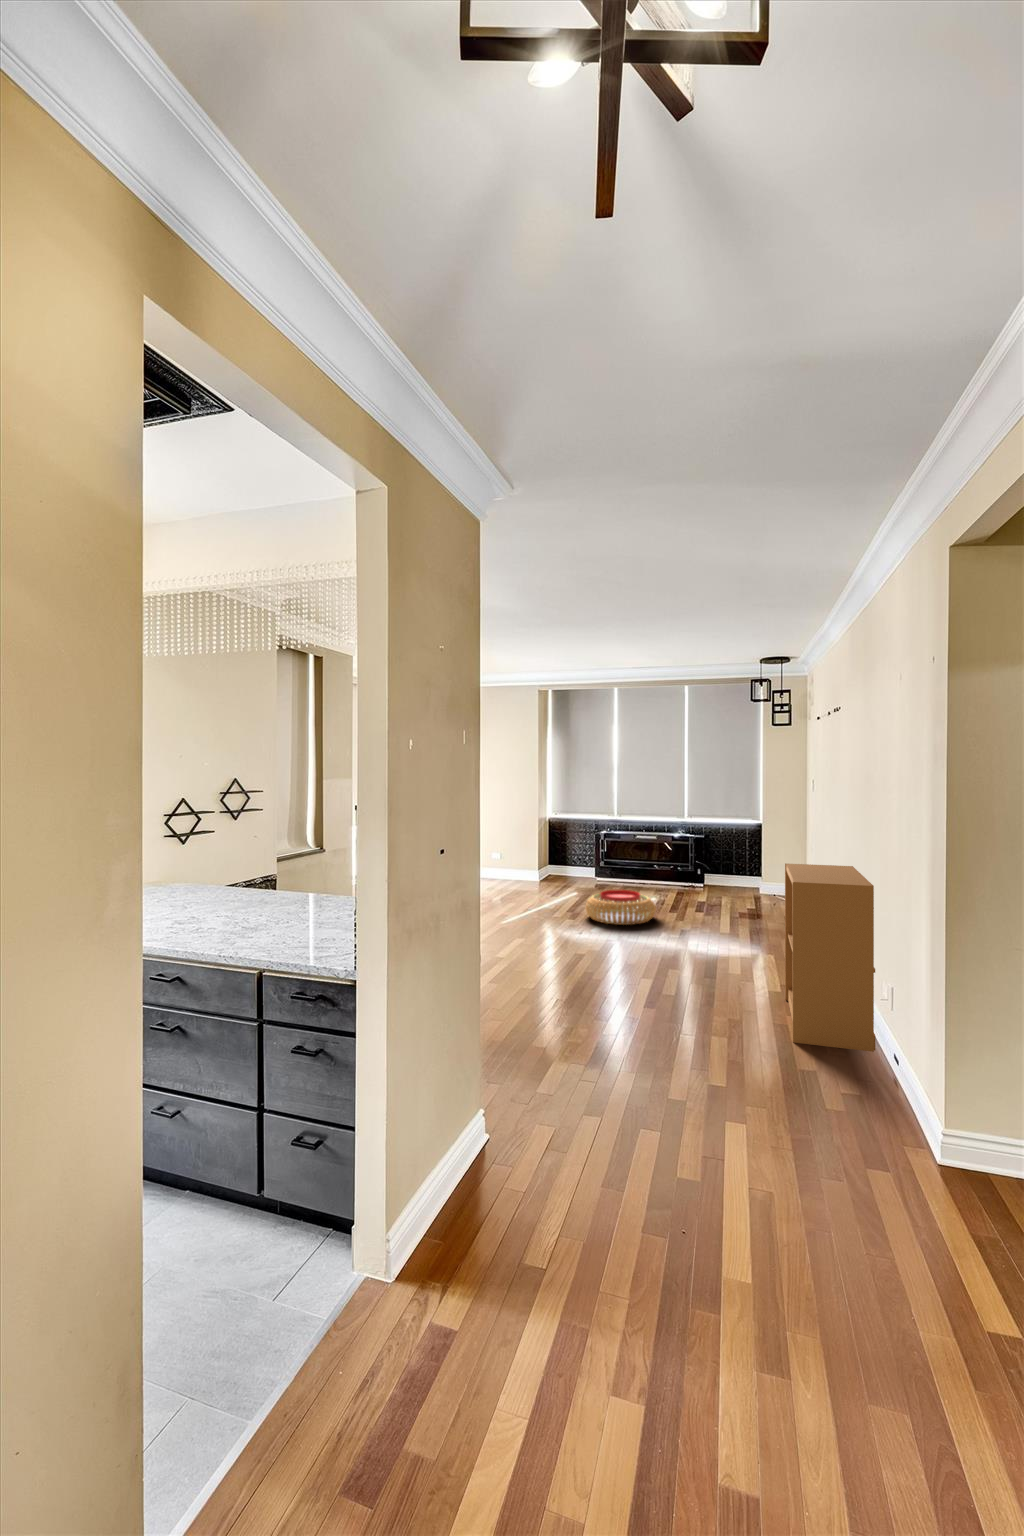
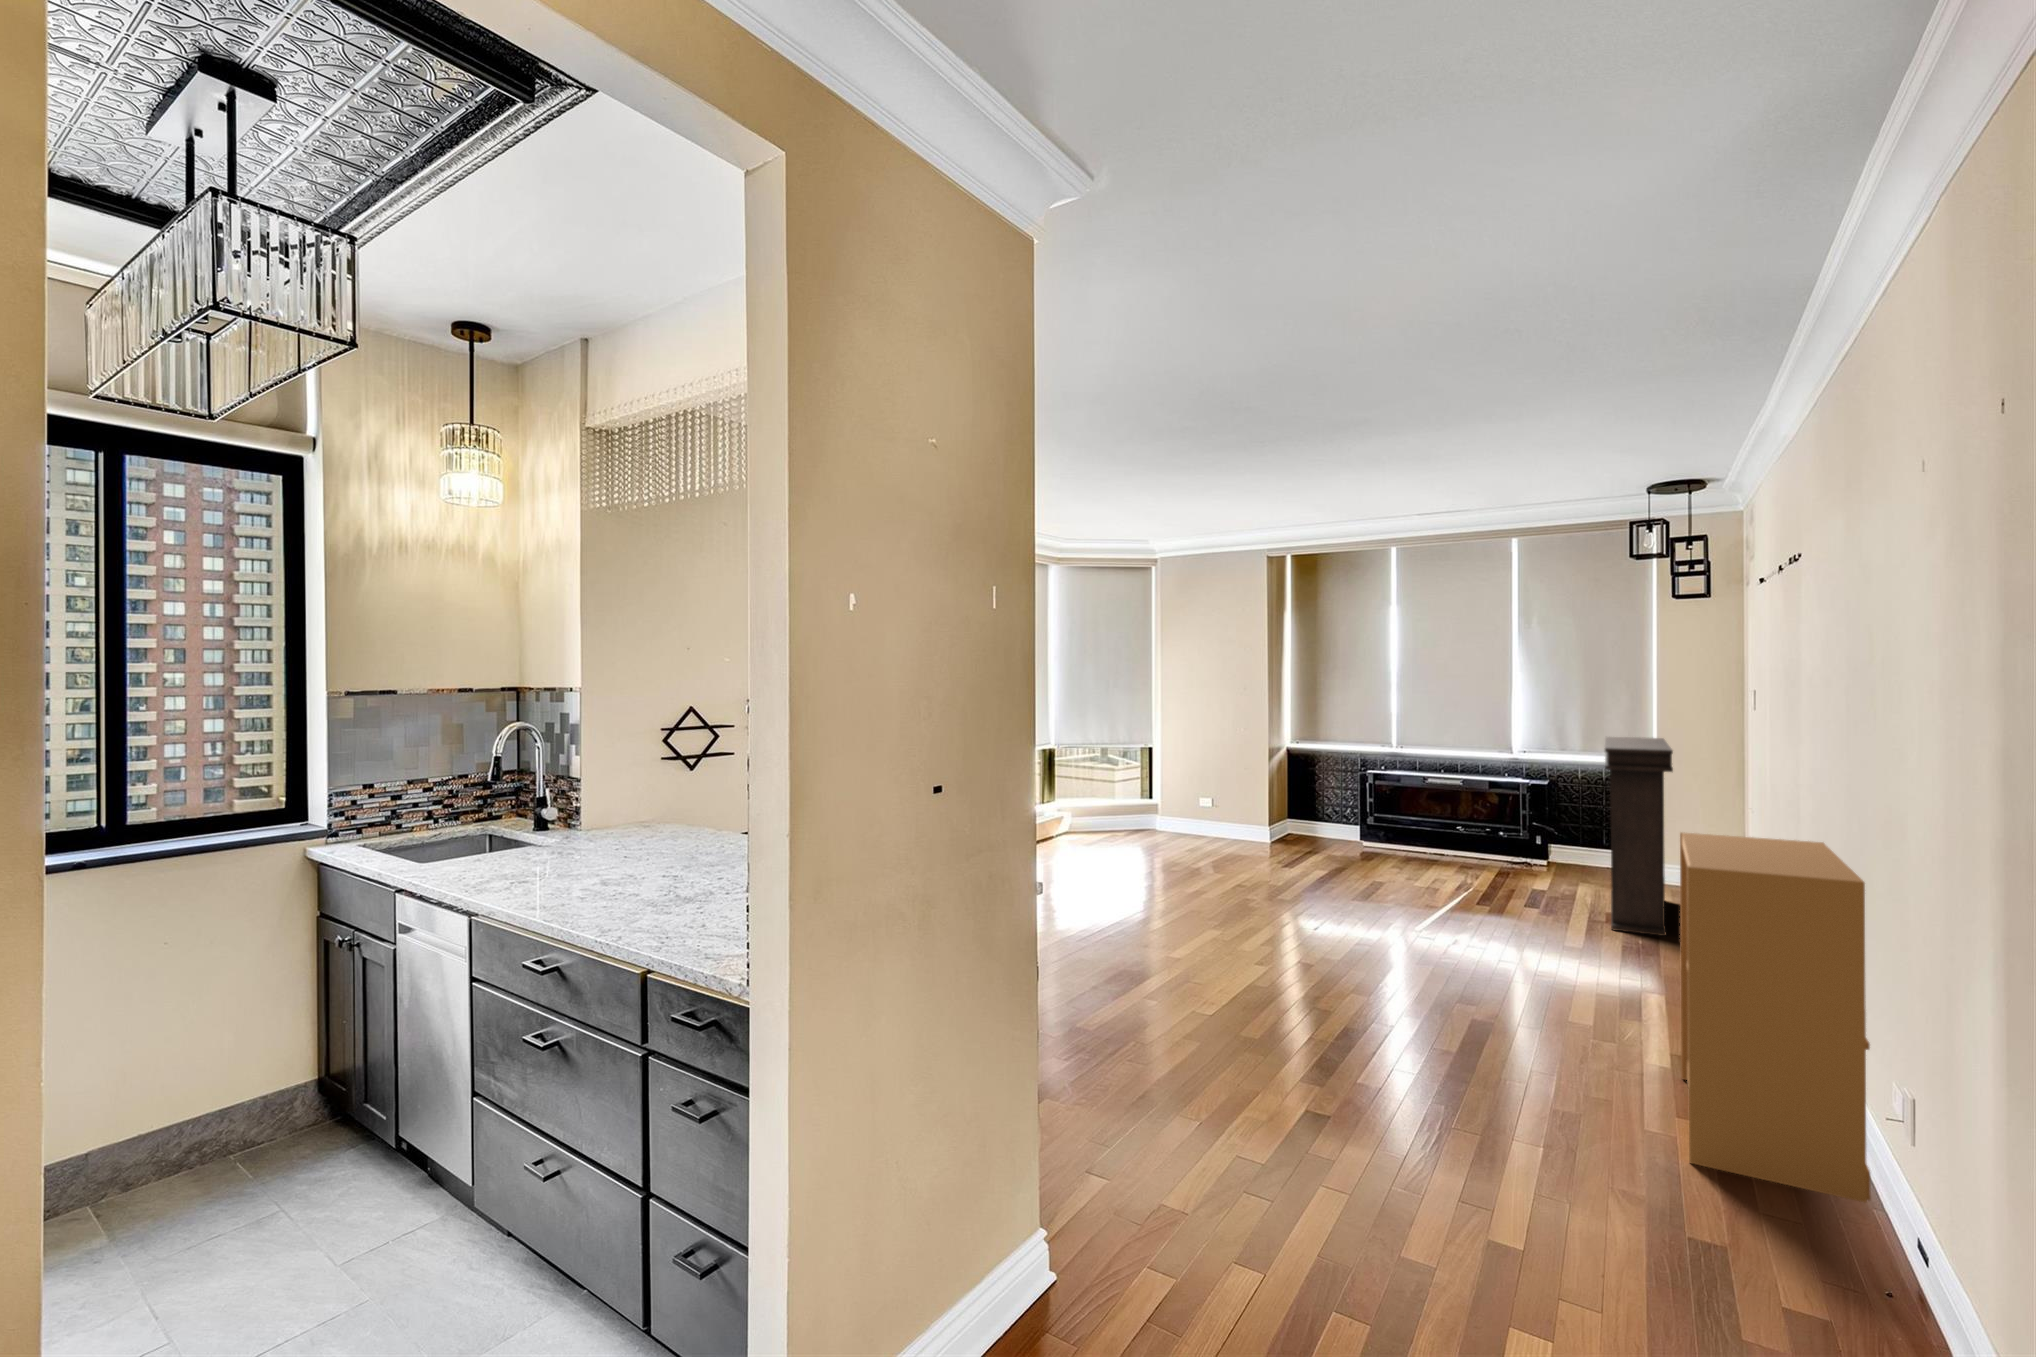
console table: none [737,808,774,924] -> present [1605,737,1673,936]
pouf: present [586,890,655,925] -> none [1332,864,1452,922]

